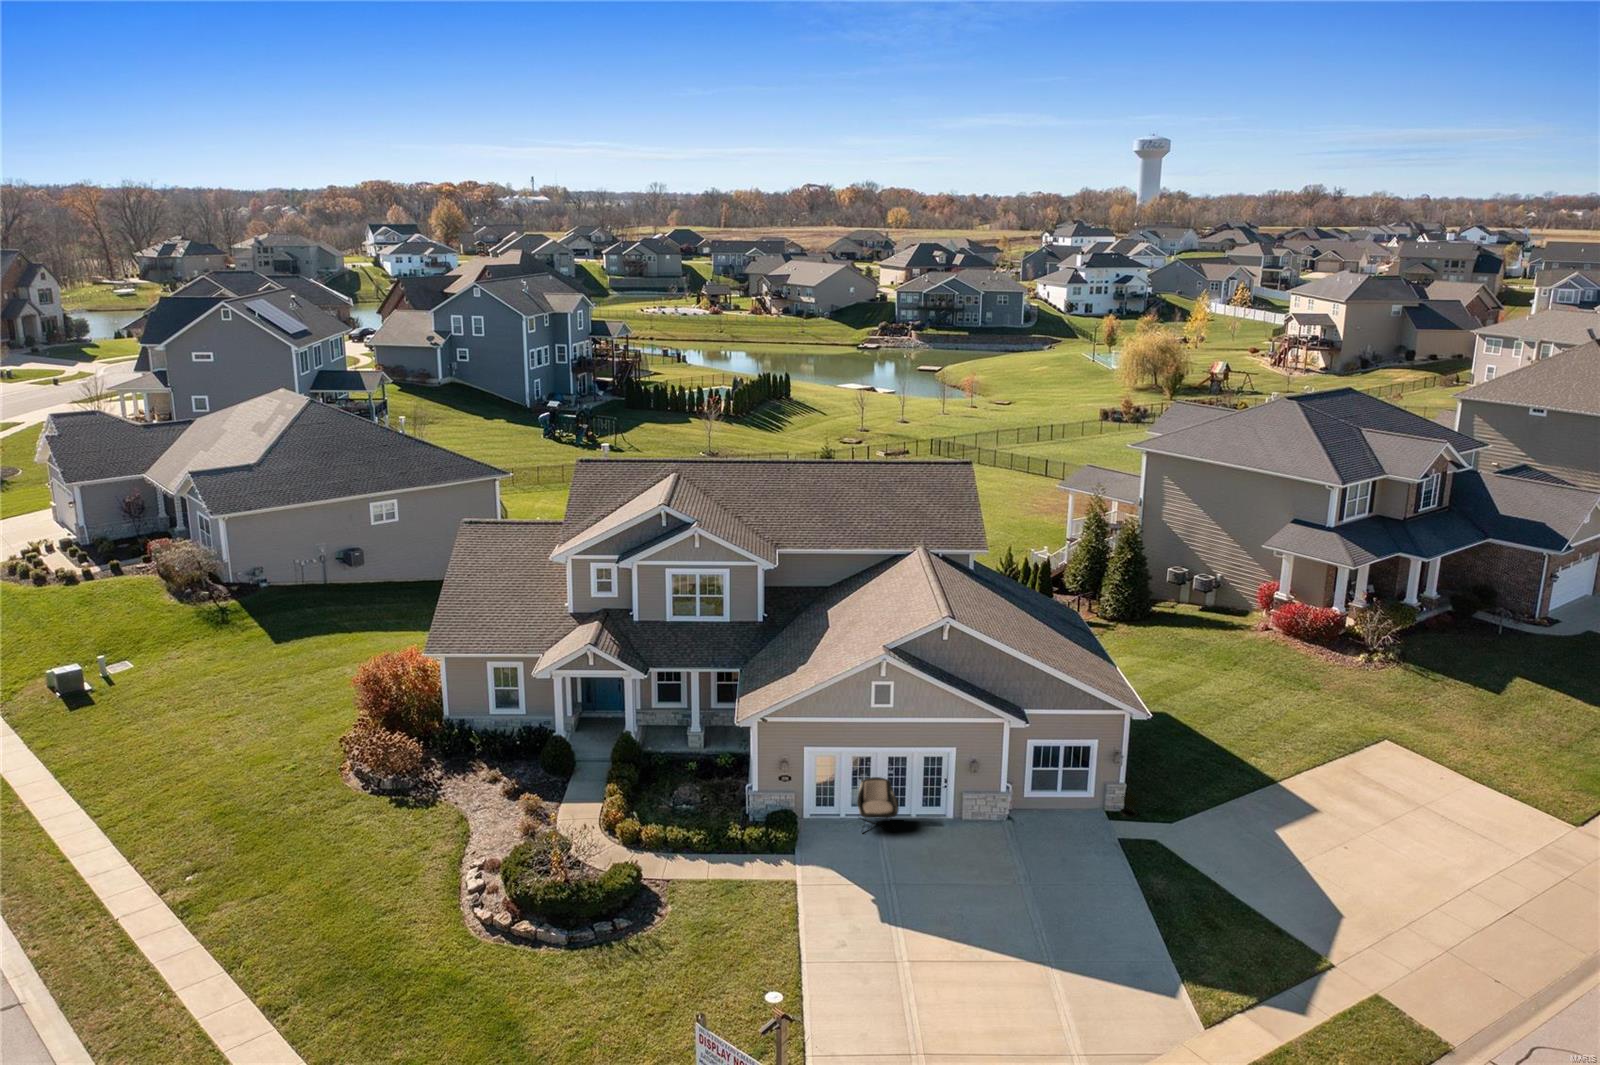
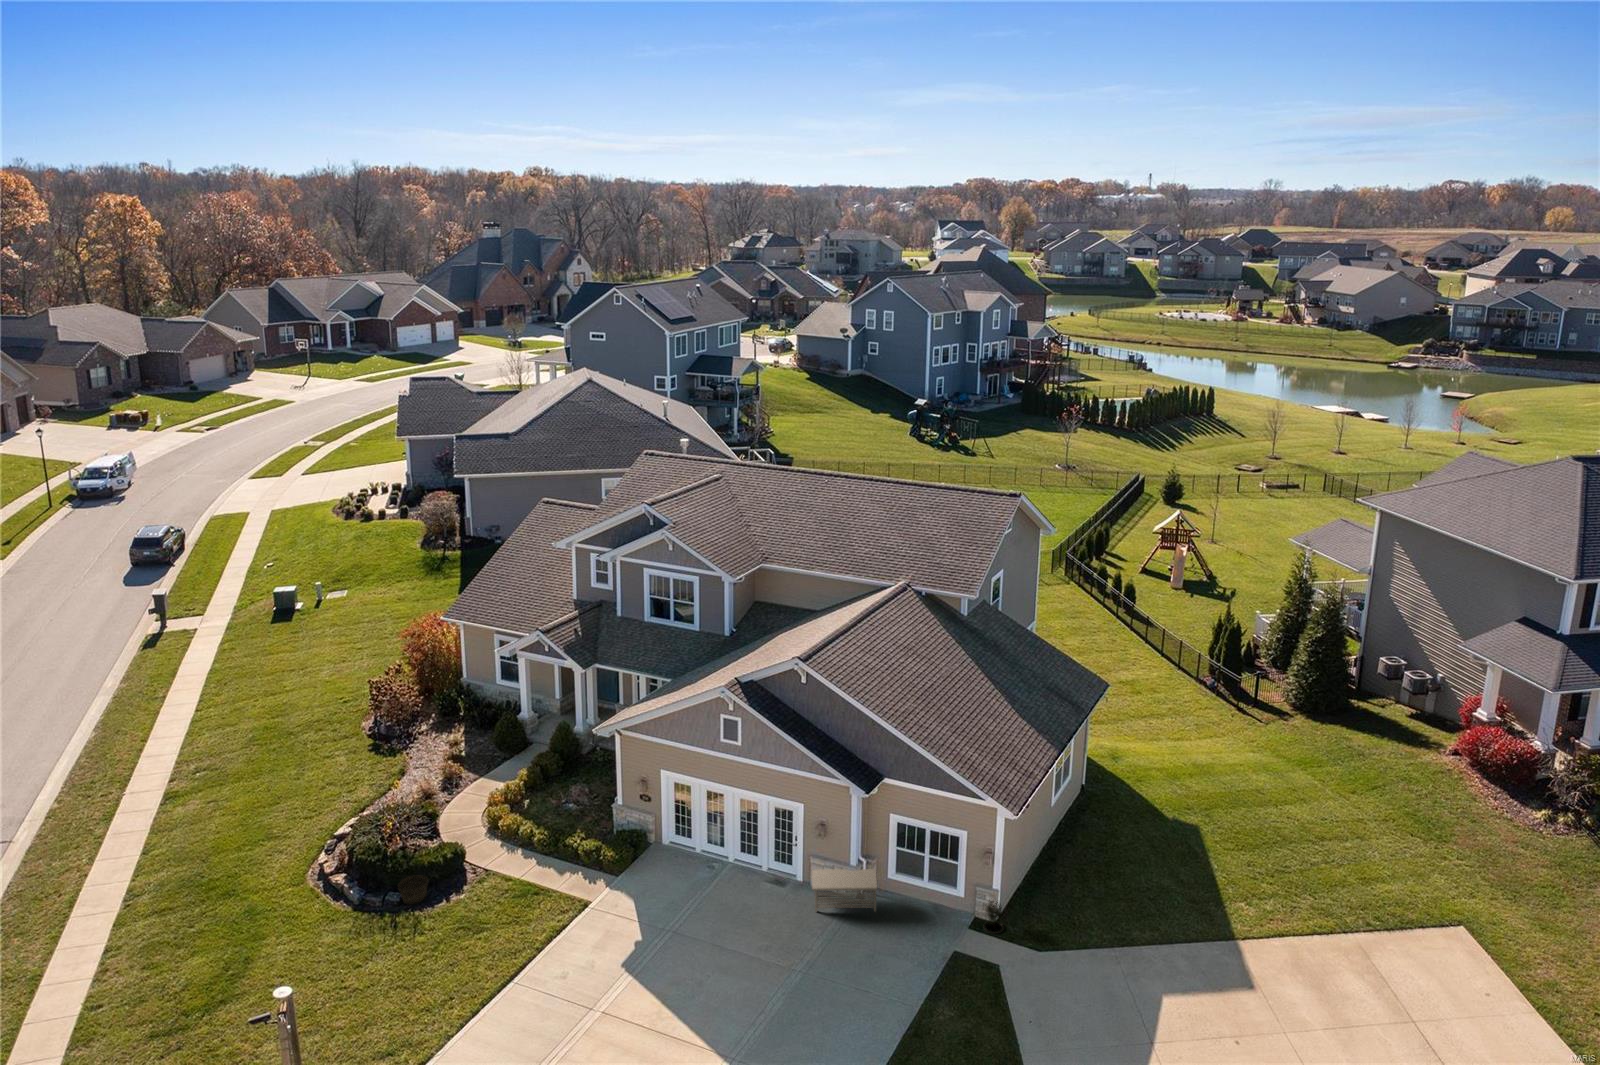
lounge chair: present [857,777,899,829] -> none [690,816,741,879]
storage bench: none [977,790,1041,838] -> present [812,869,877,911]
wooden bucket: none [623,899,653,930] -> present [398,875,428,905]

